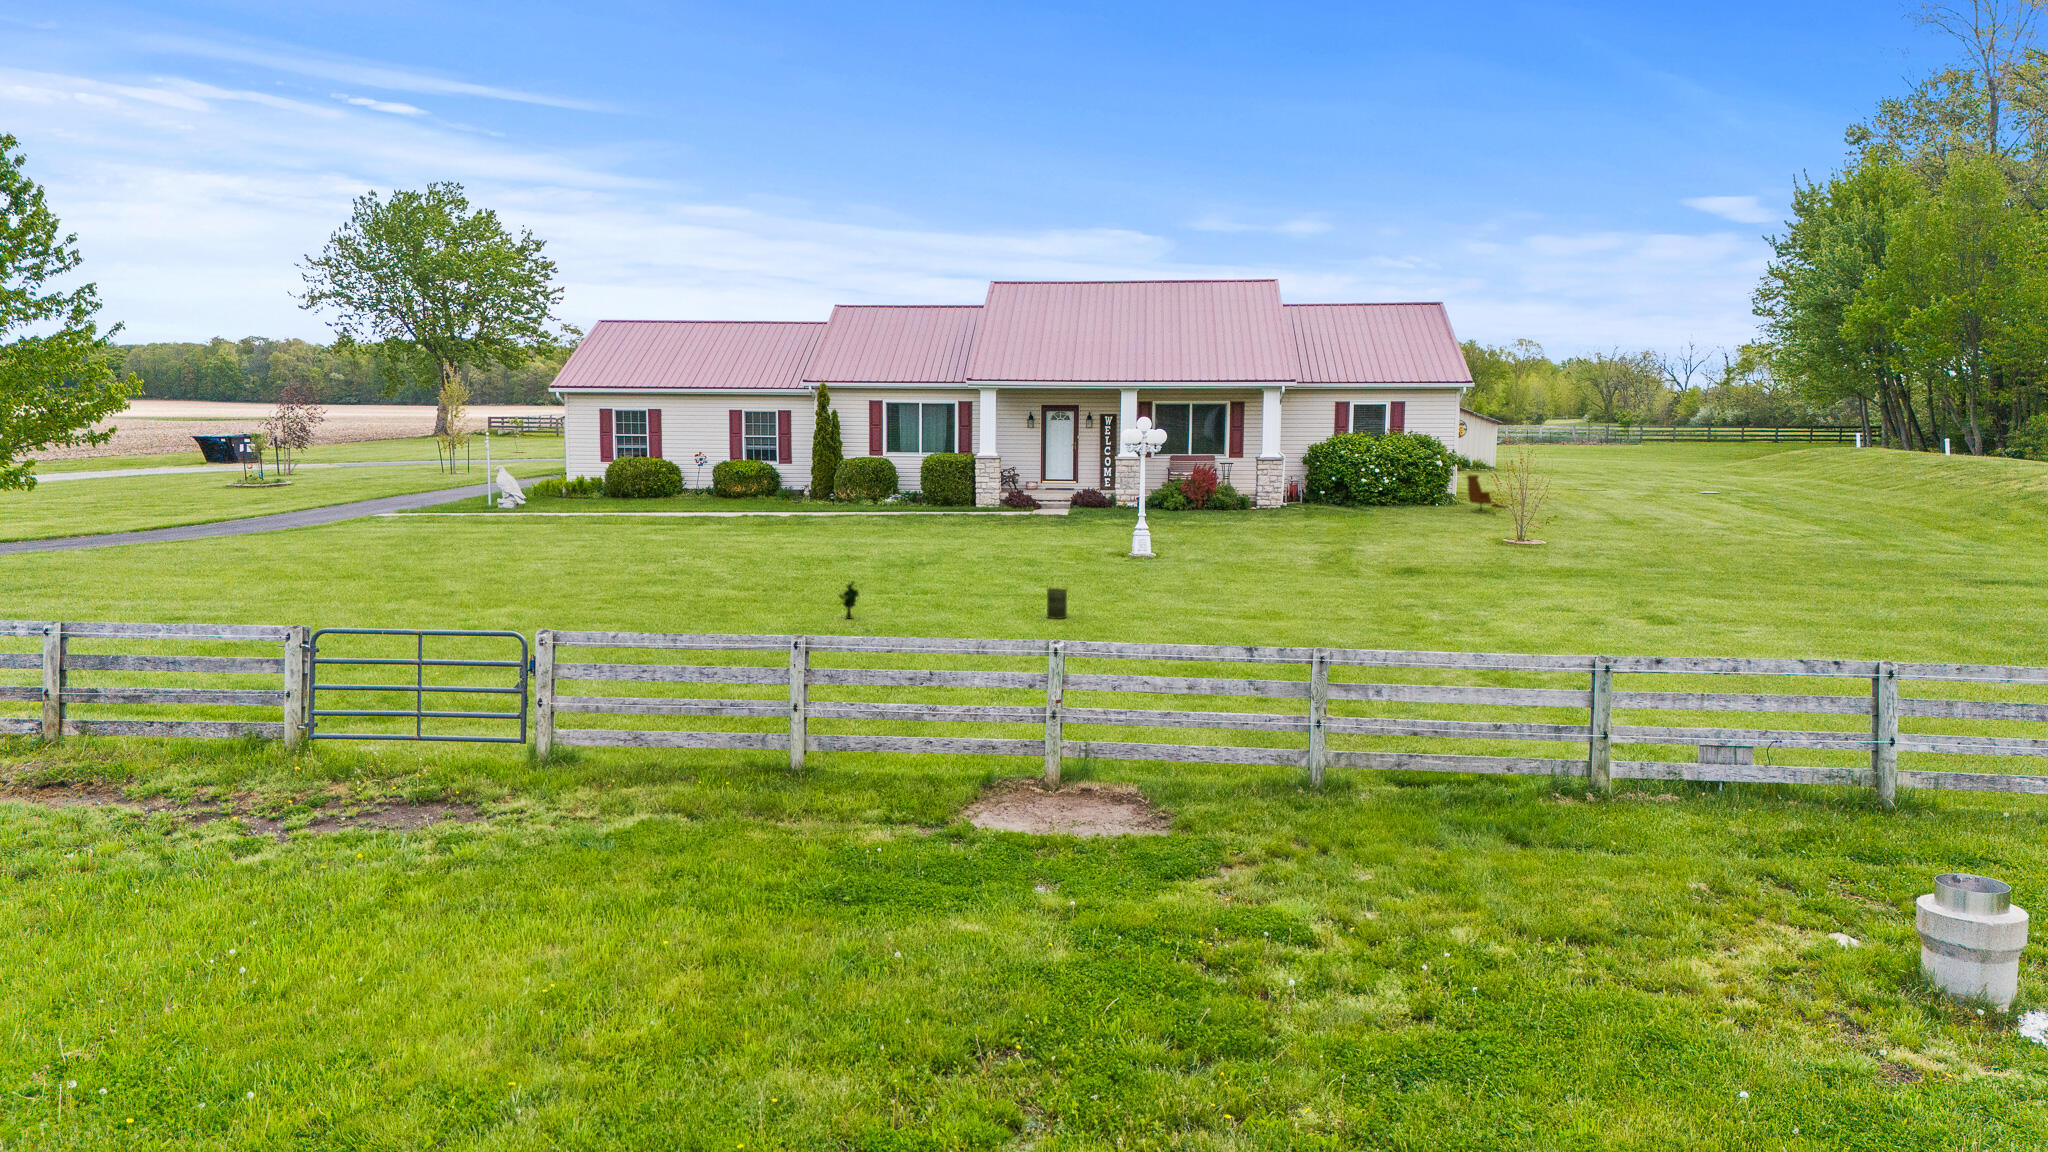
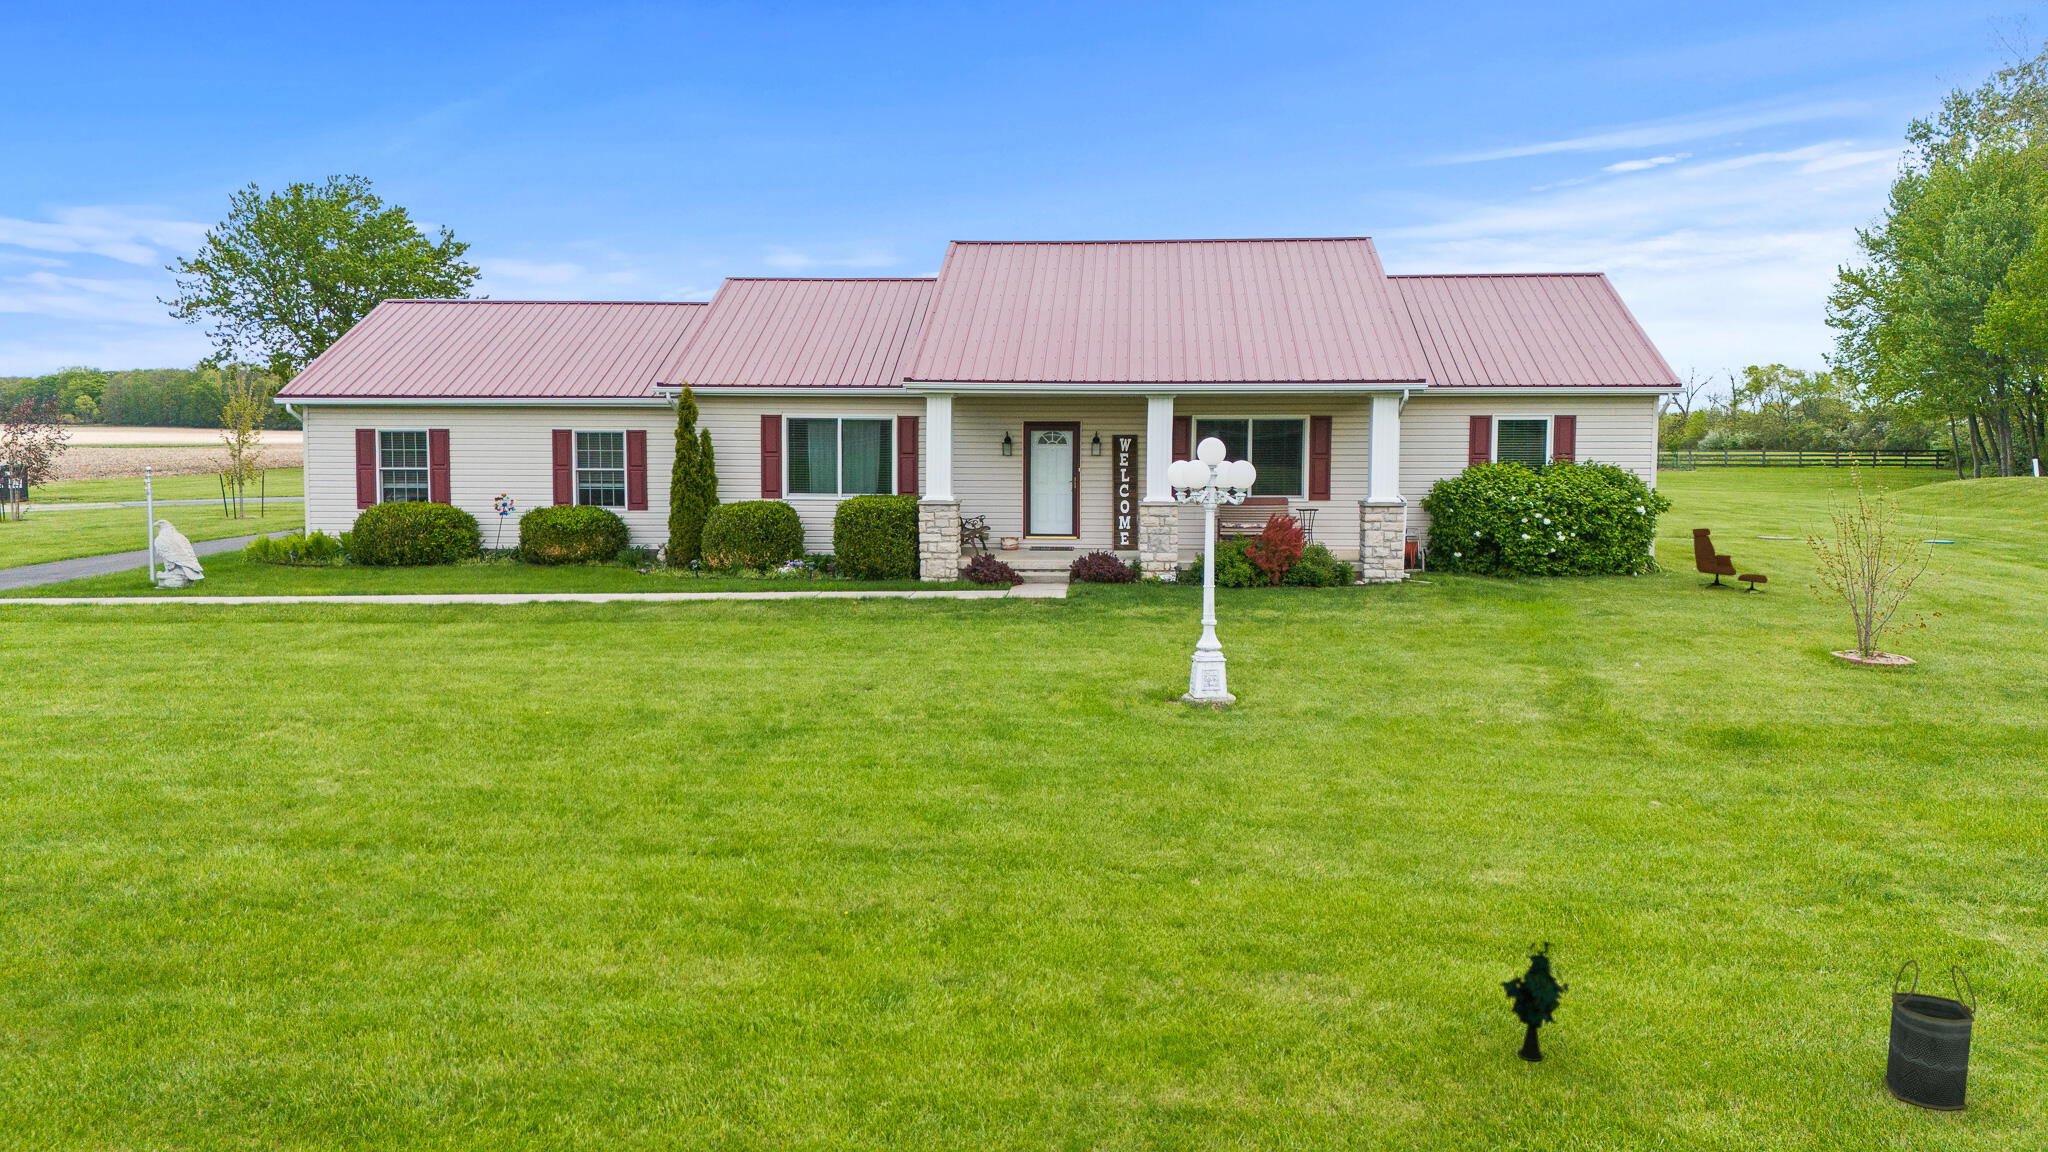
decorative plant: present [839,582,859,619] -> present [1500,941,1569,1061]
basket: present [1047,588,1067,619] -> present [1884,960,1976,1110]

